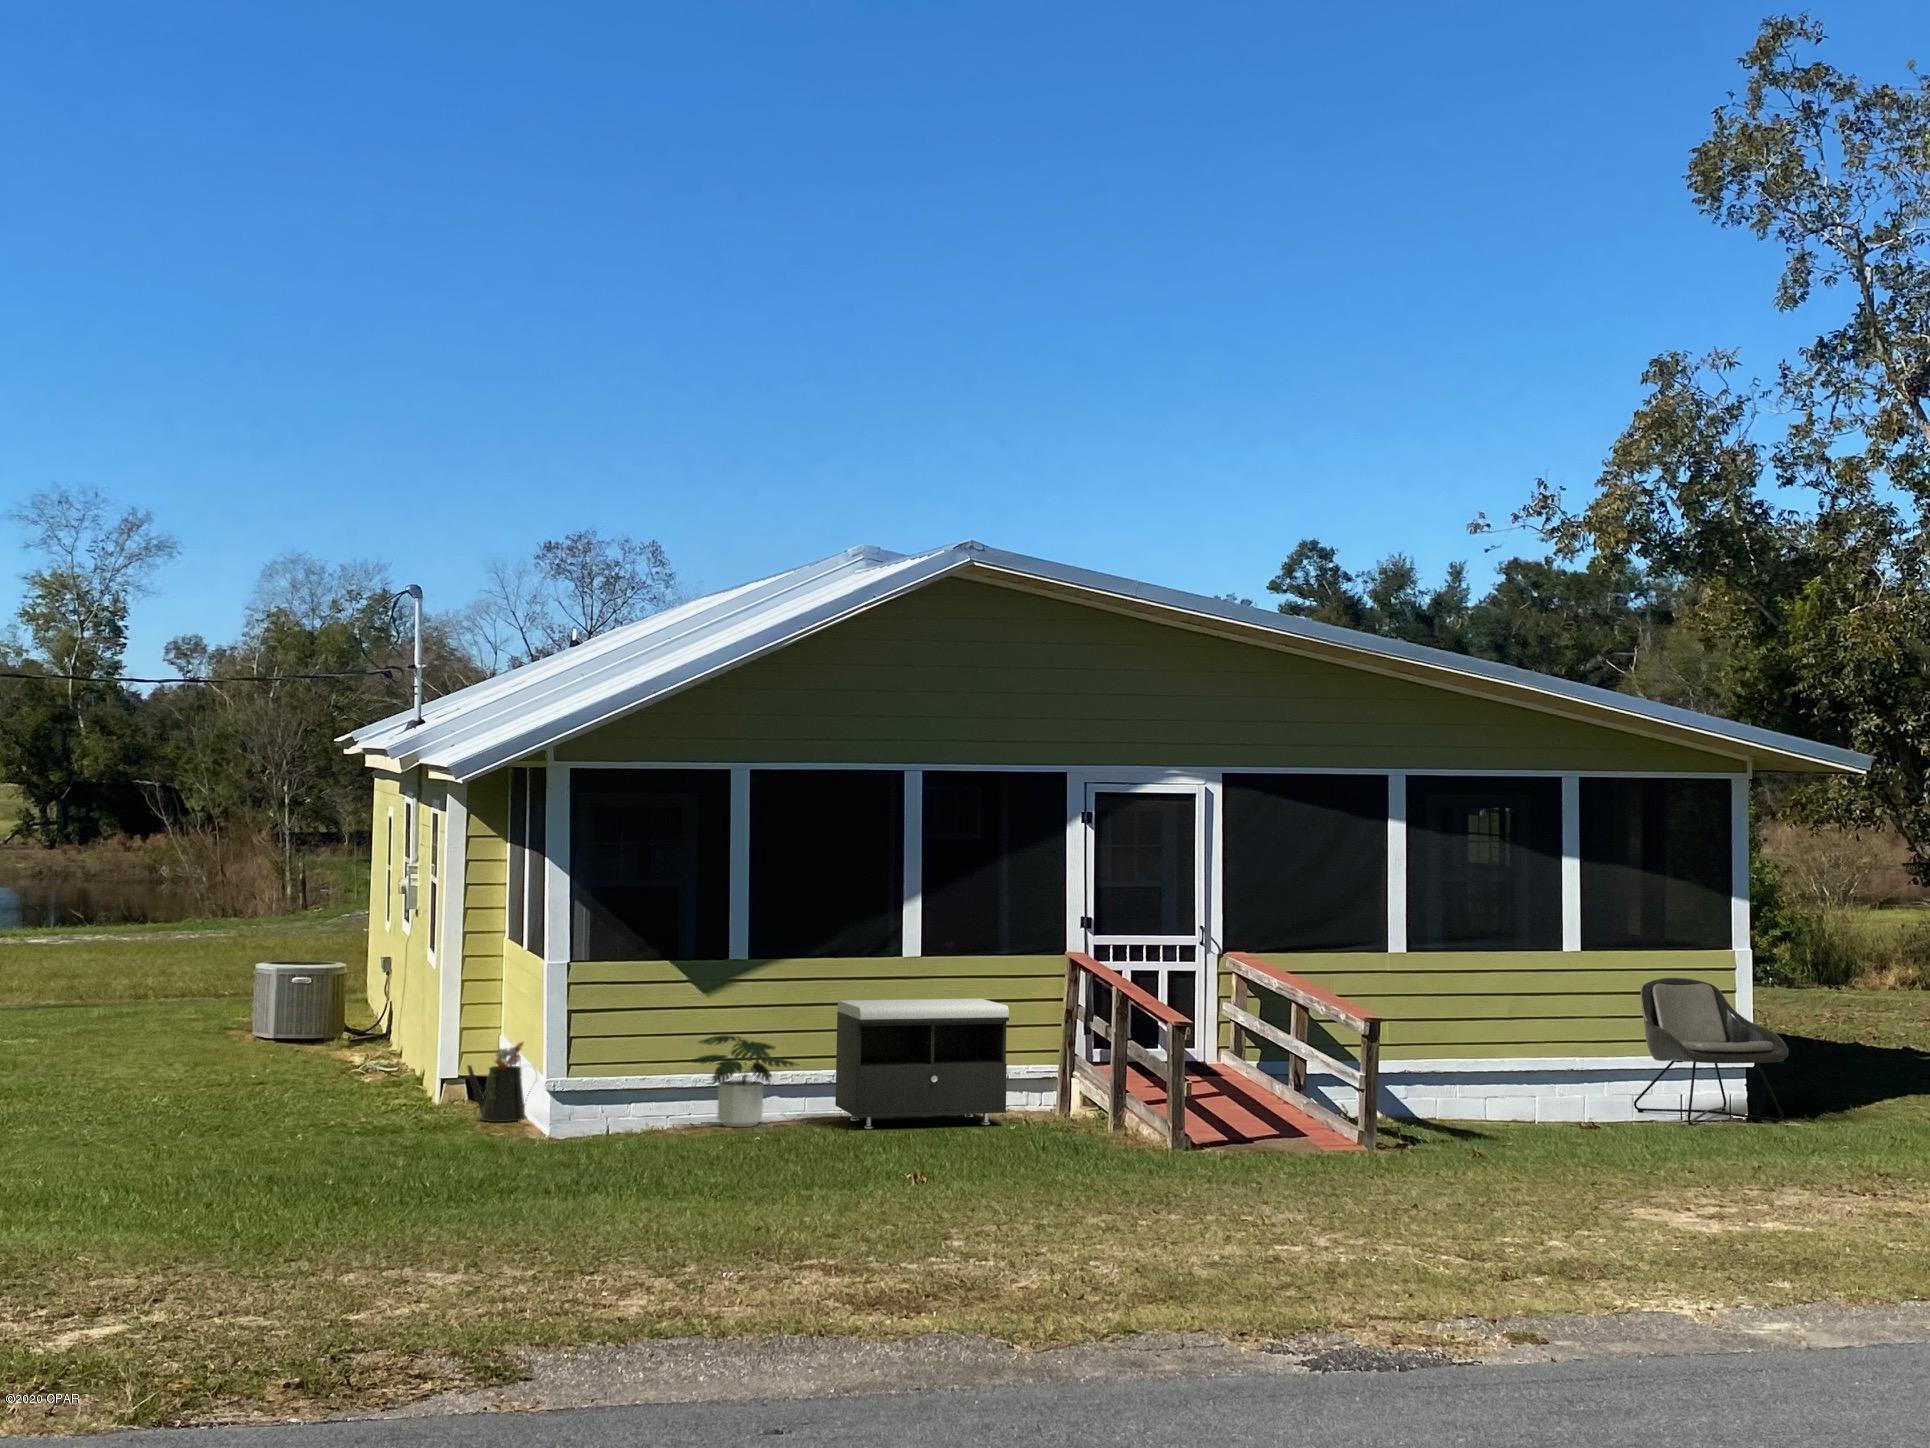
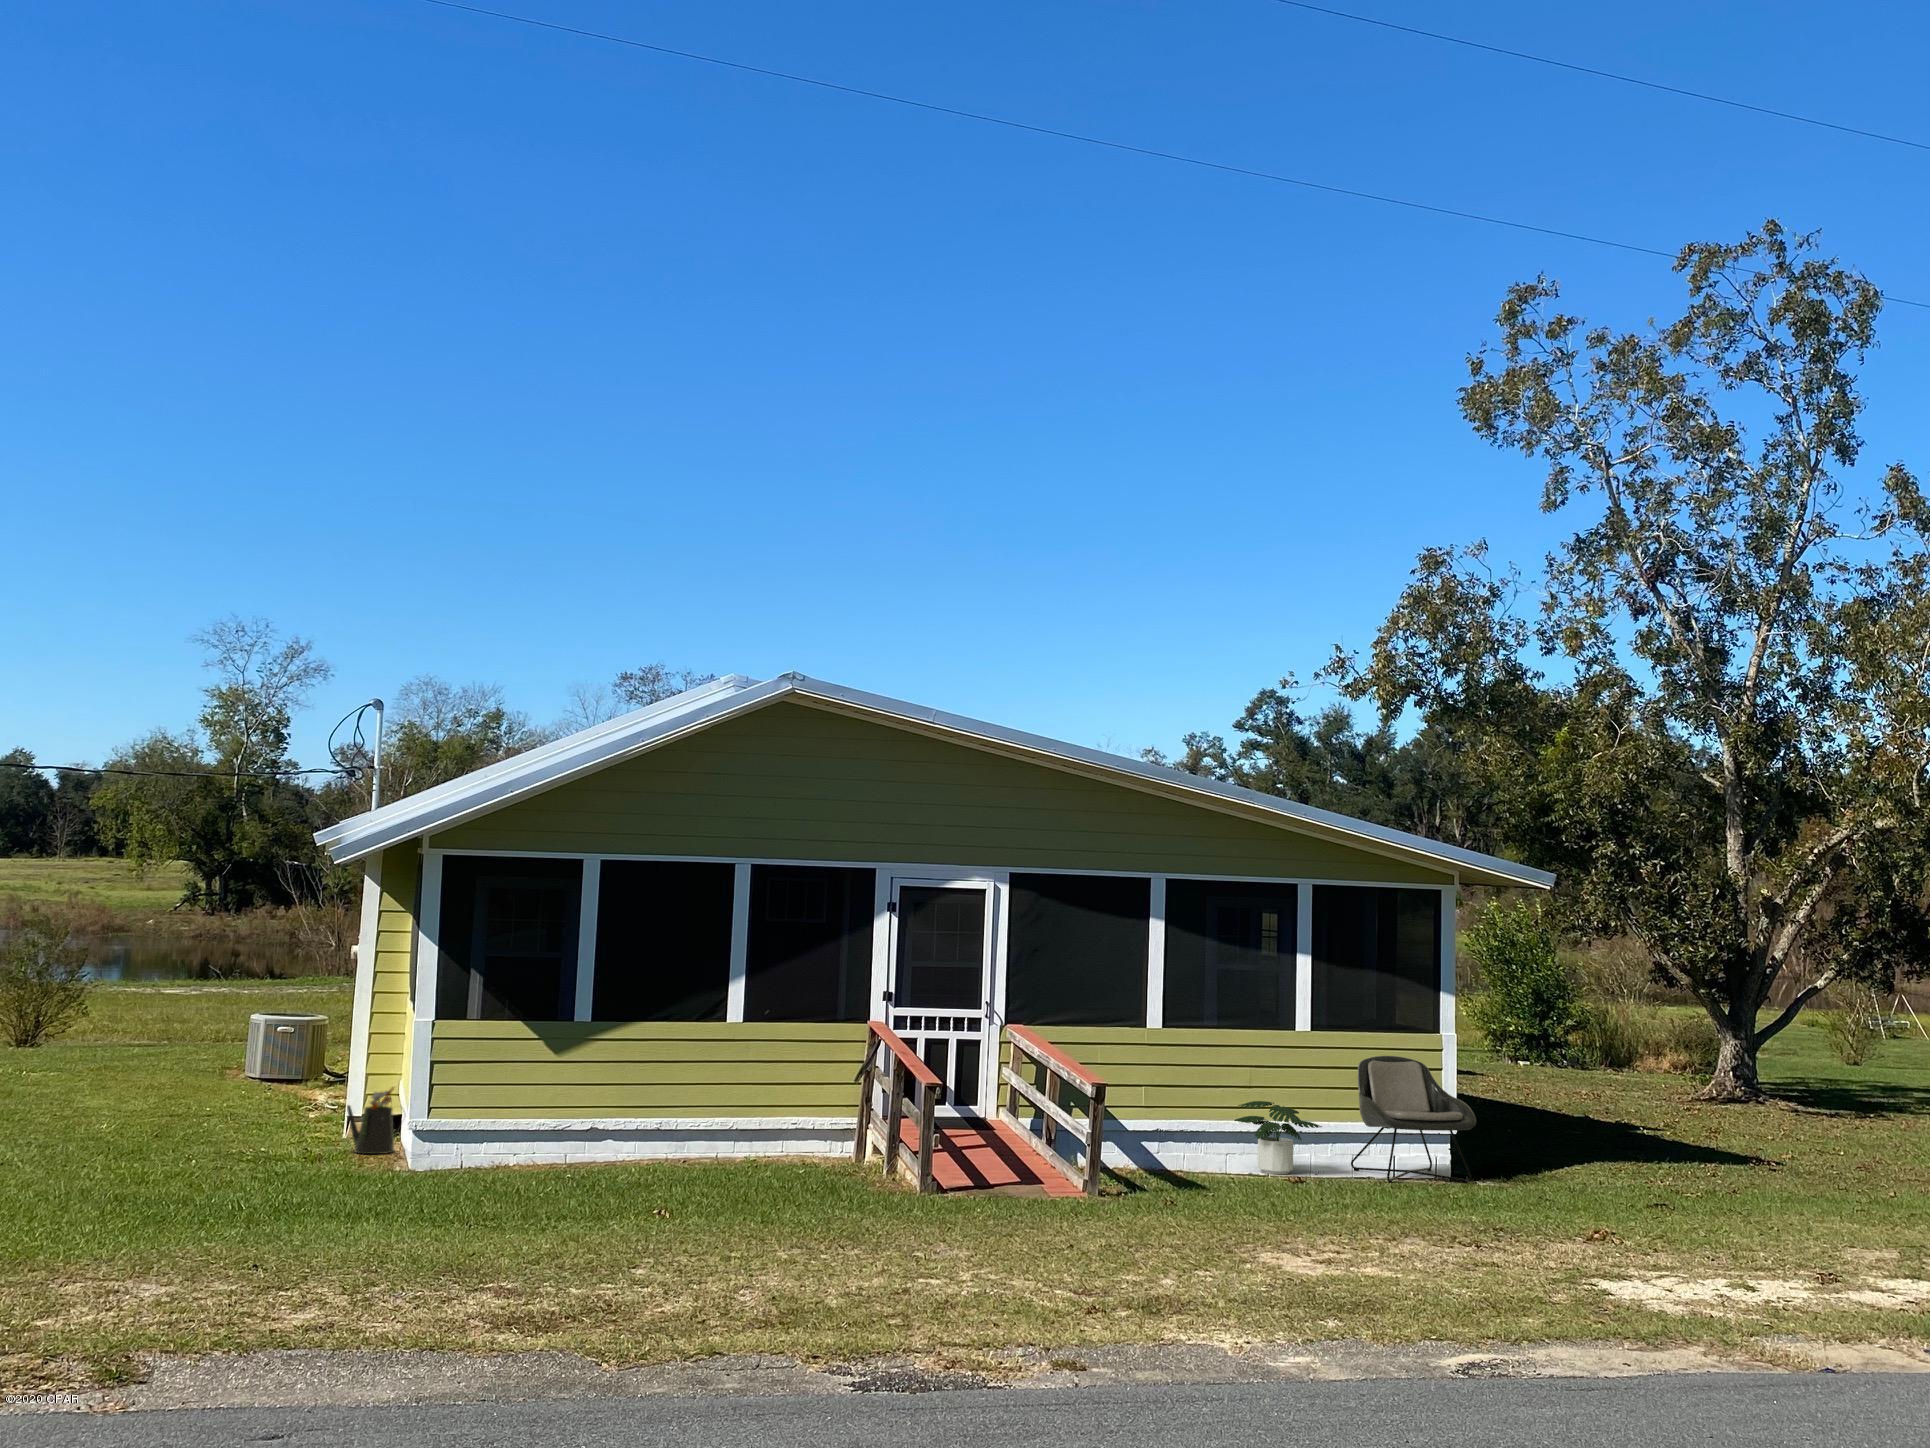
storage bench: present [835,999,1009,1129] -> none [659,1058,804,1168]
potted plant: present [690,1035,797,1127] -> present [1235,1101,1322,1174]

